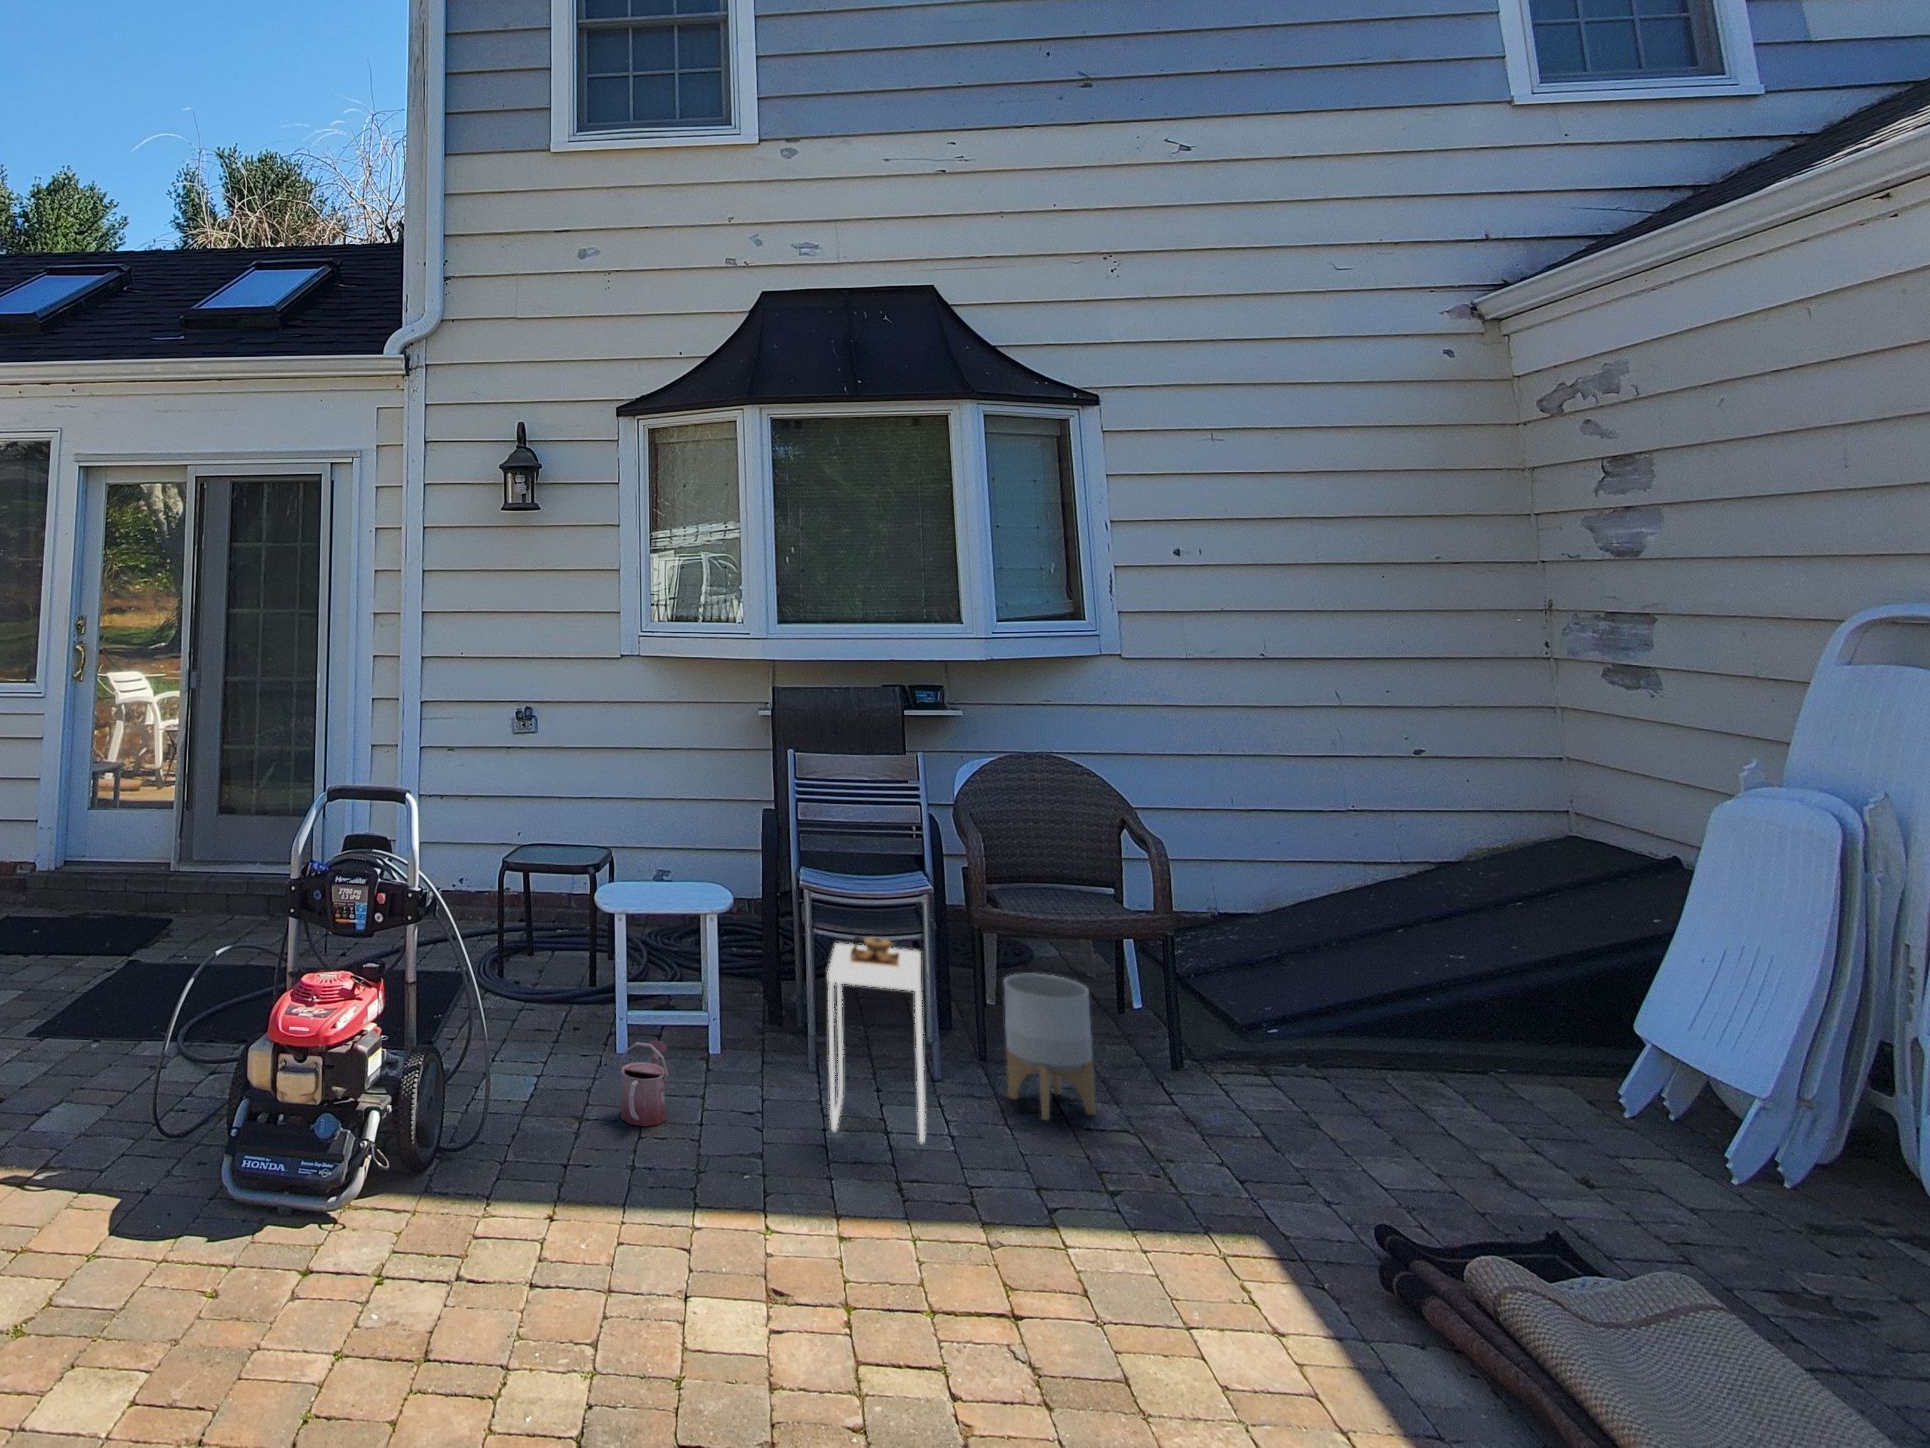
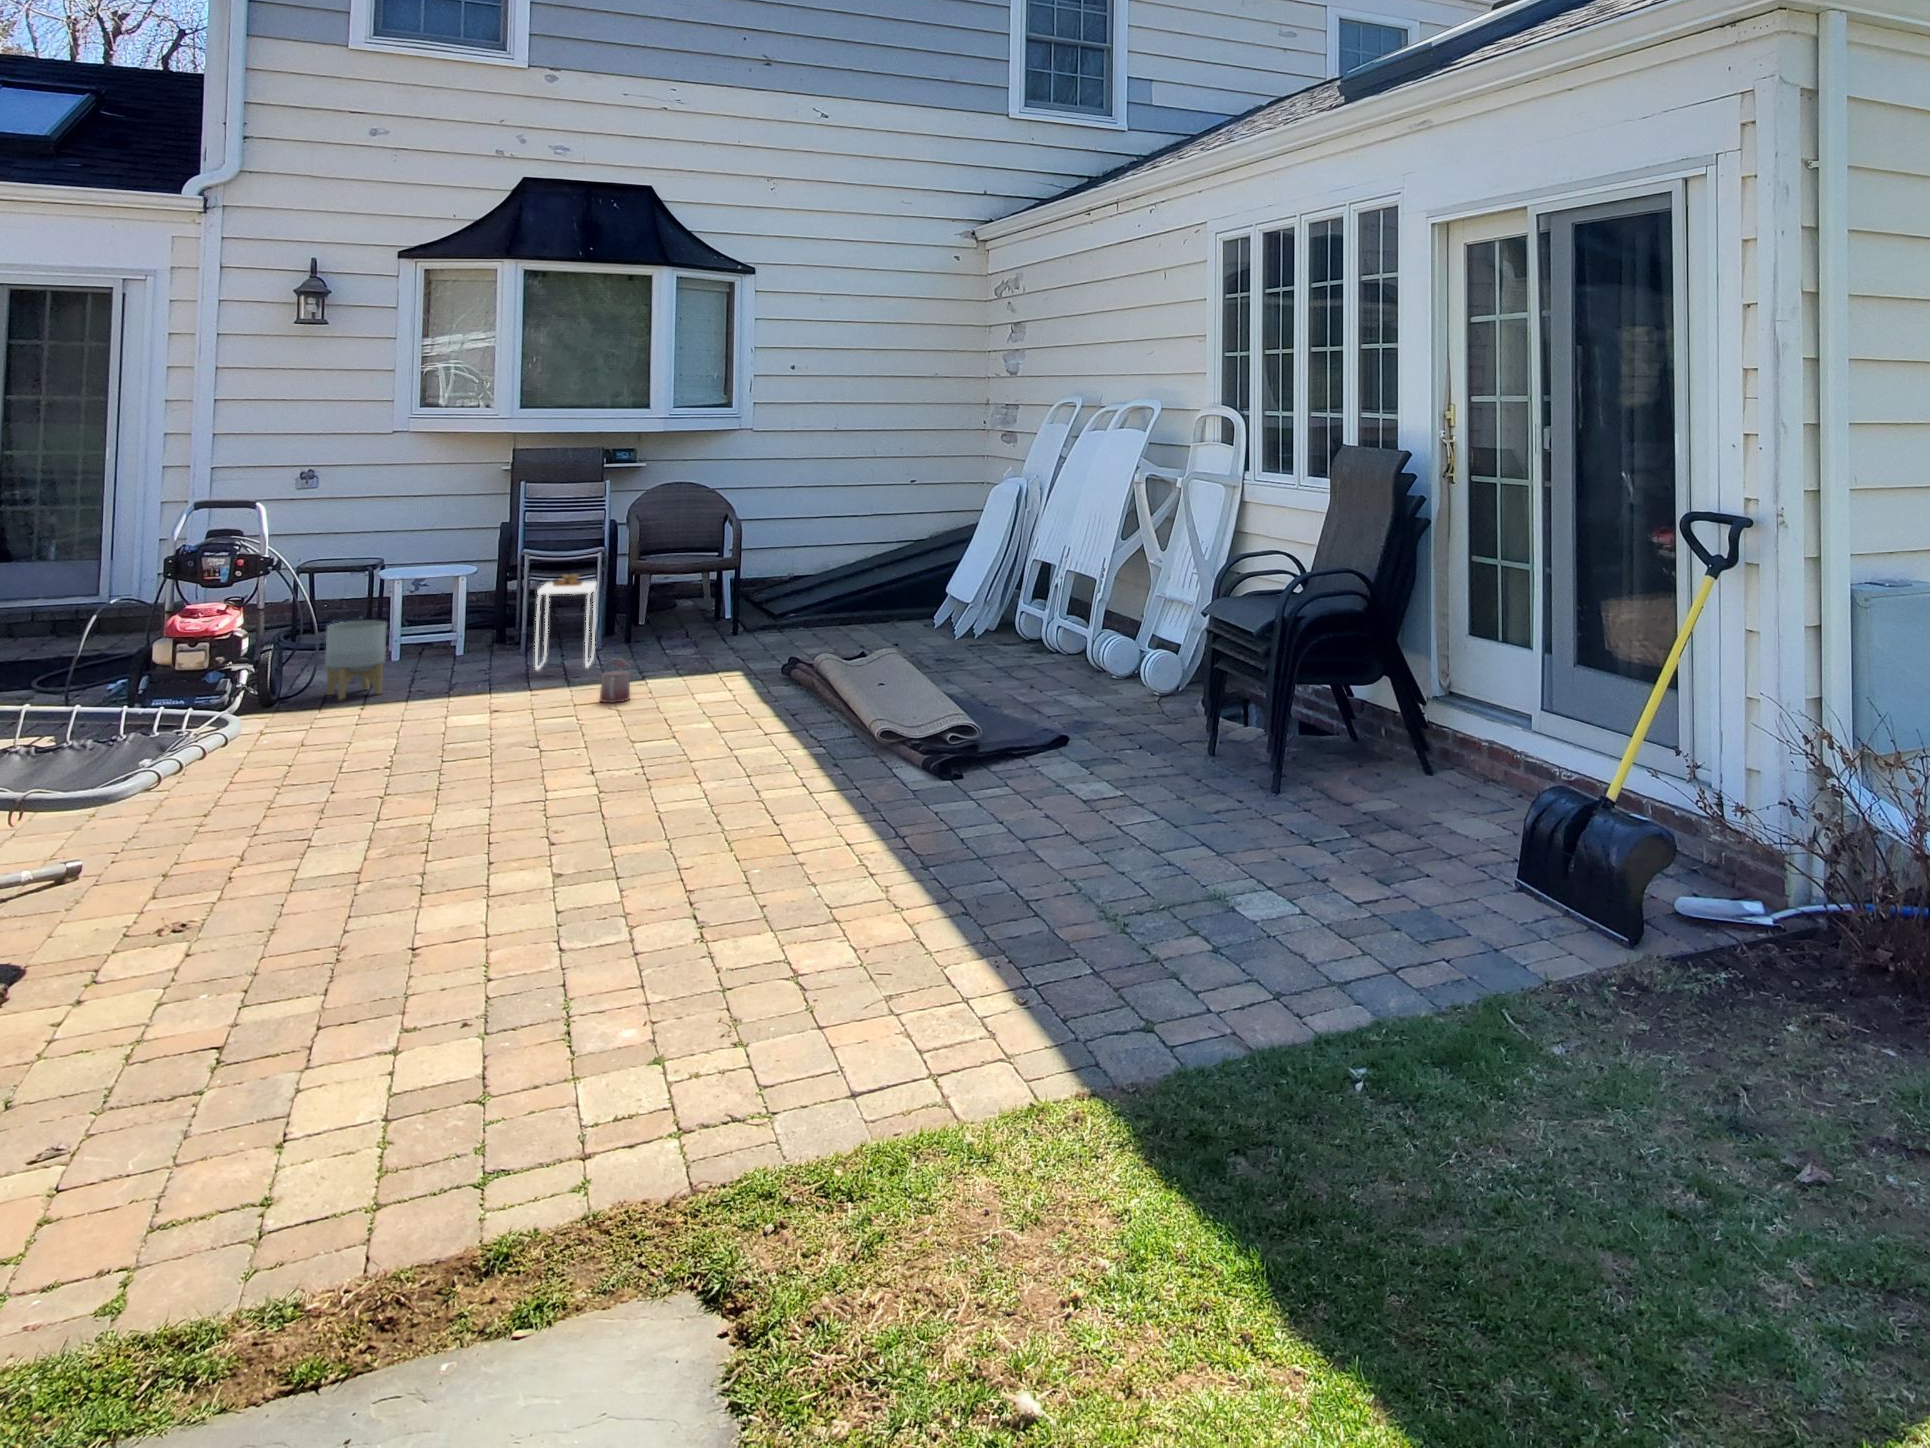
planter: present [1004,974,1095,1120] -> present [325,621,387,699]
watering can: present [619,1040,668,1126] -> present [600,659,632,703]

